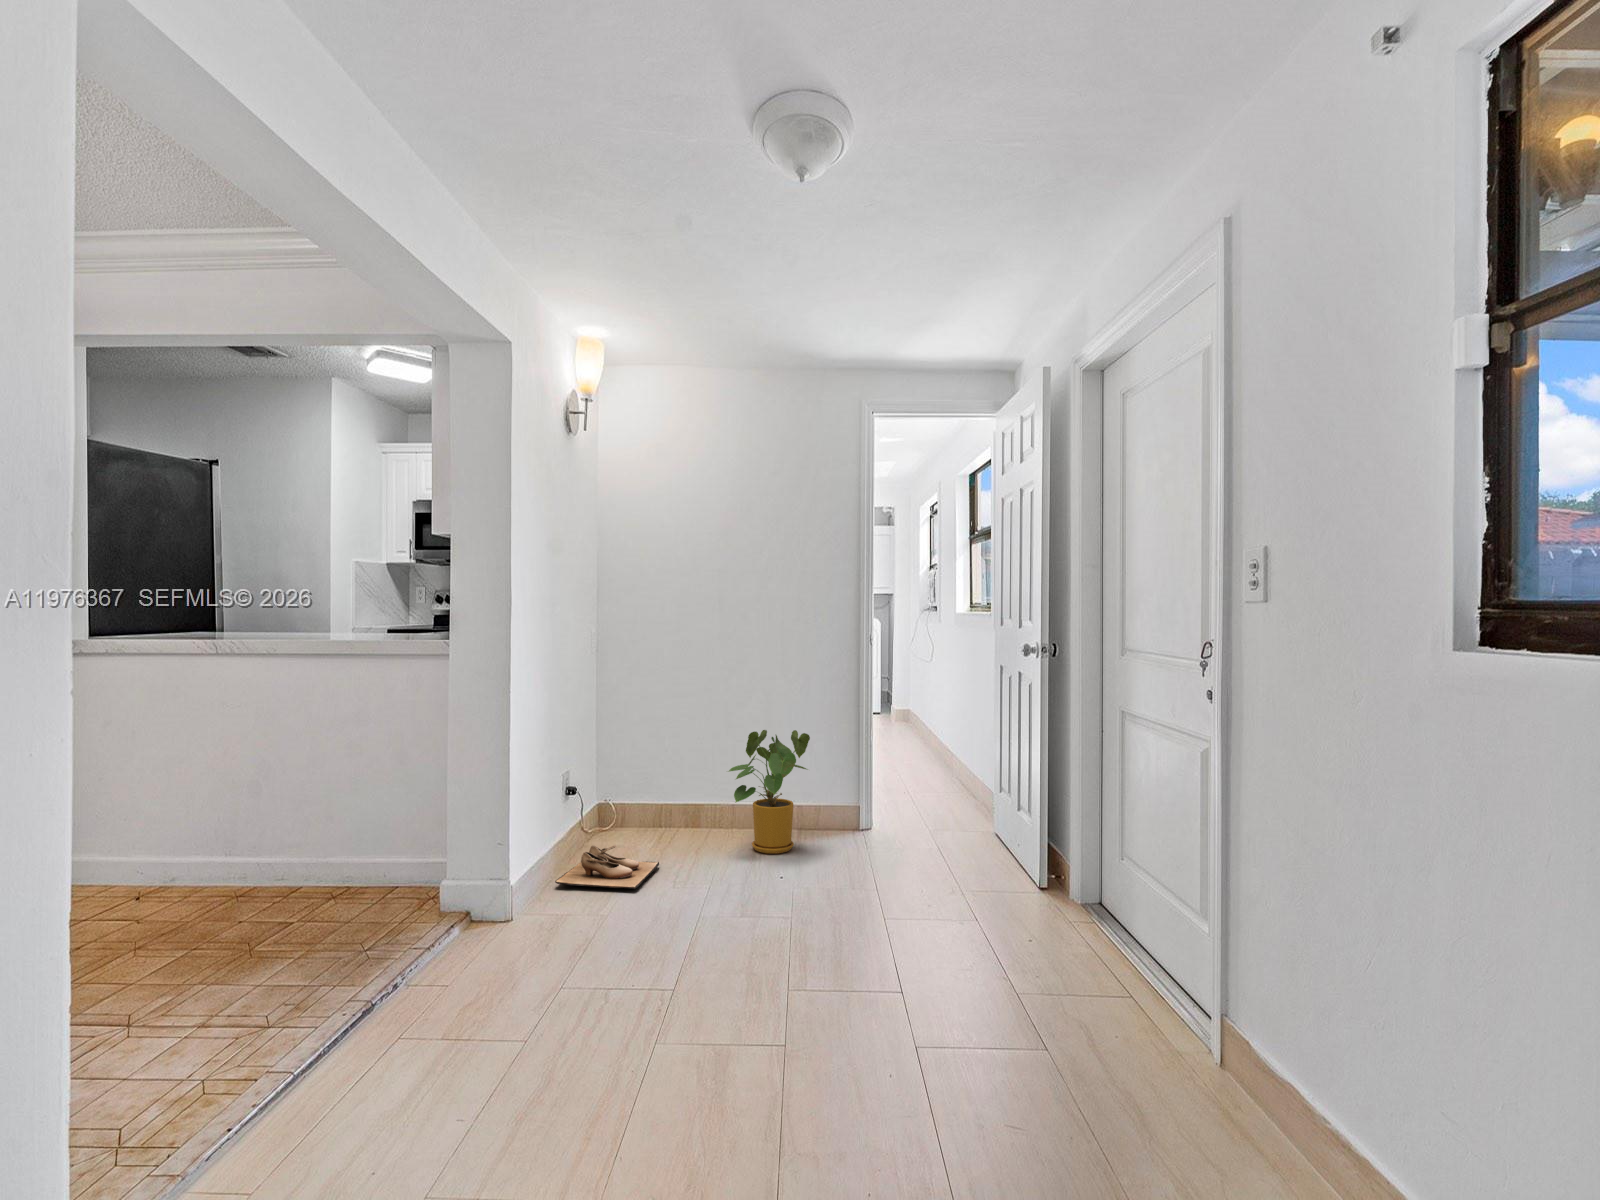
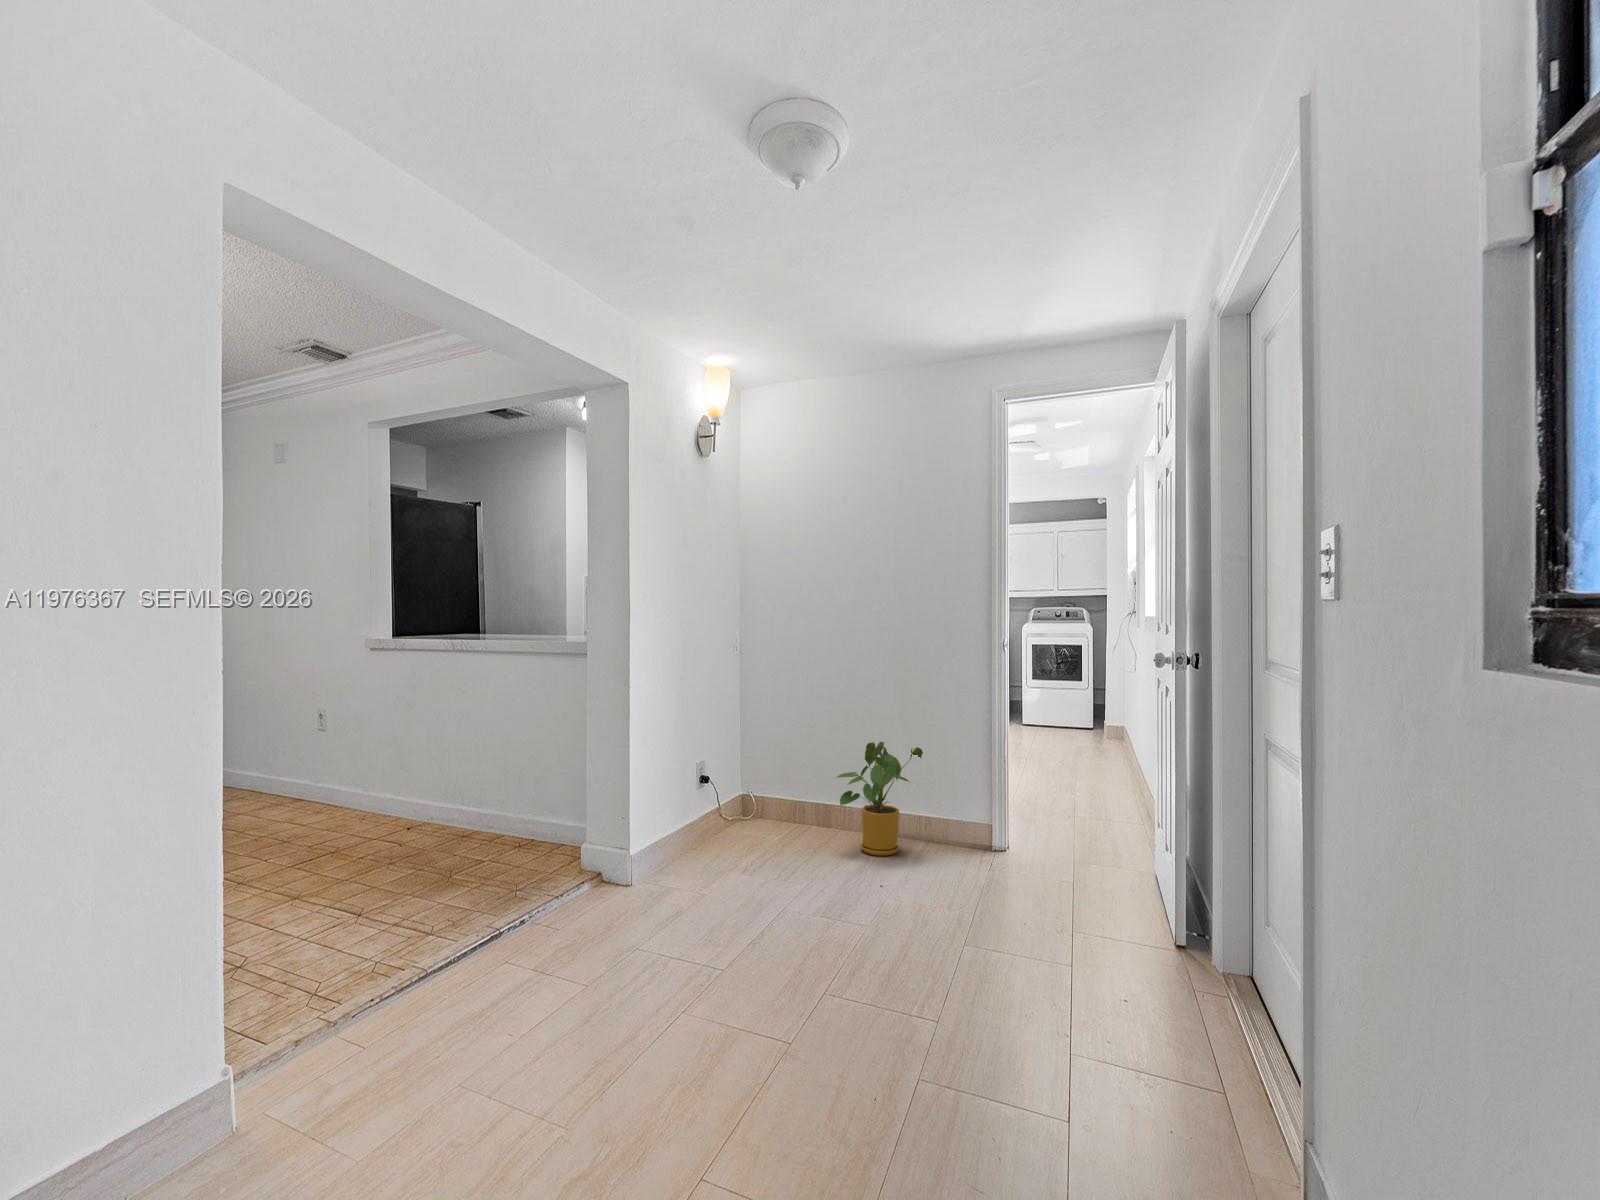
shoe: present [555,845,659,889] -> none [678,830,771,871]

